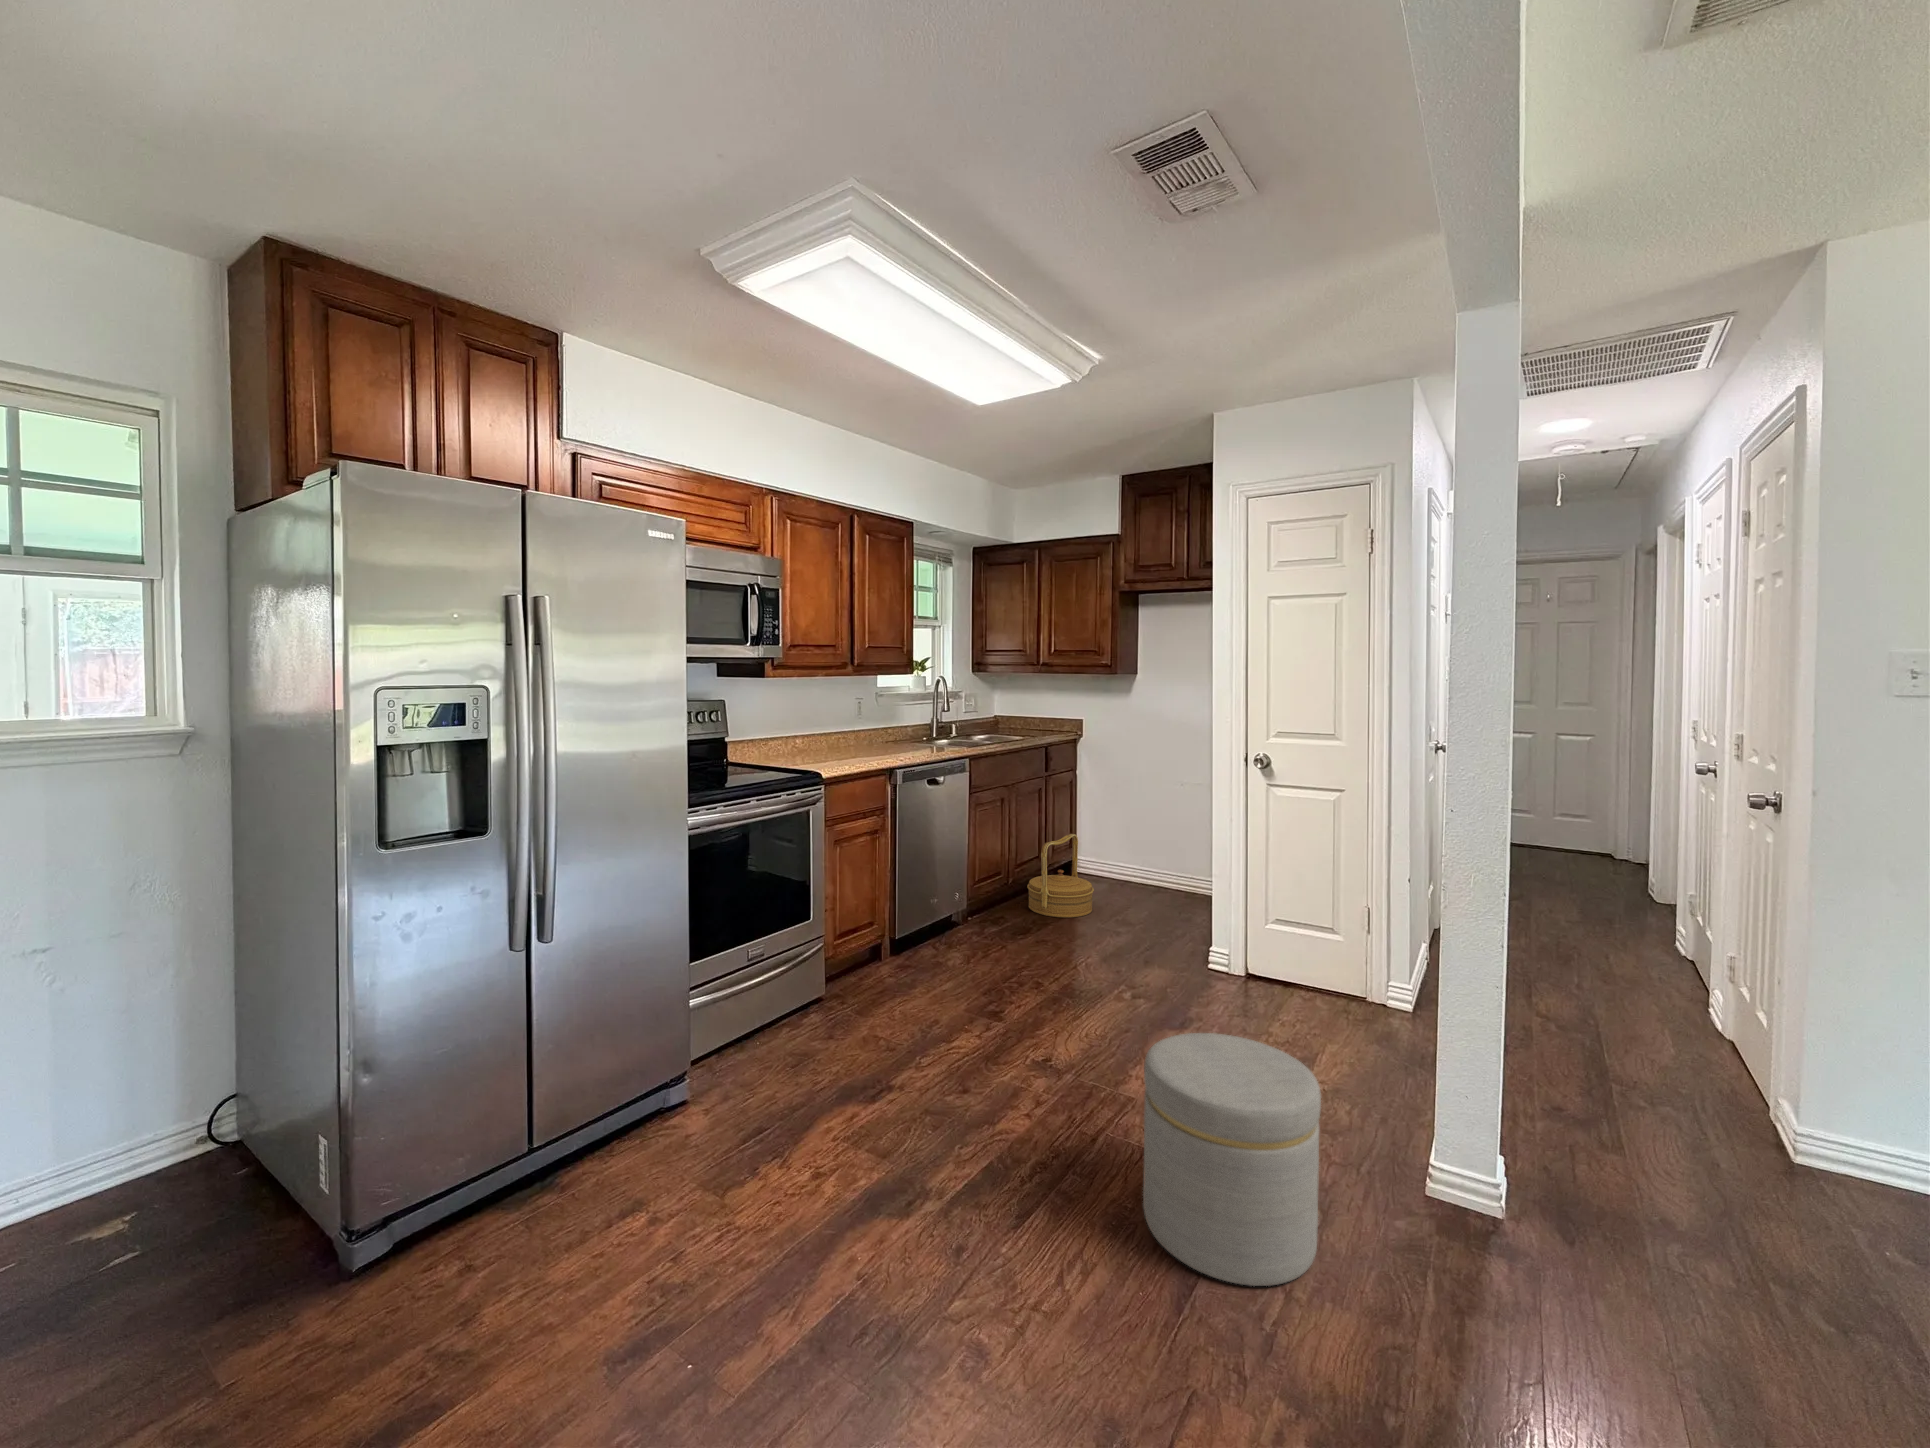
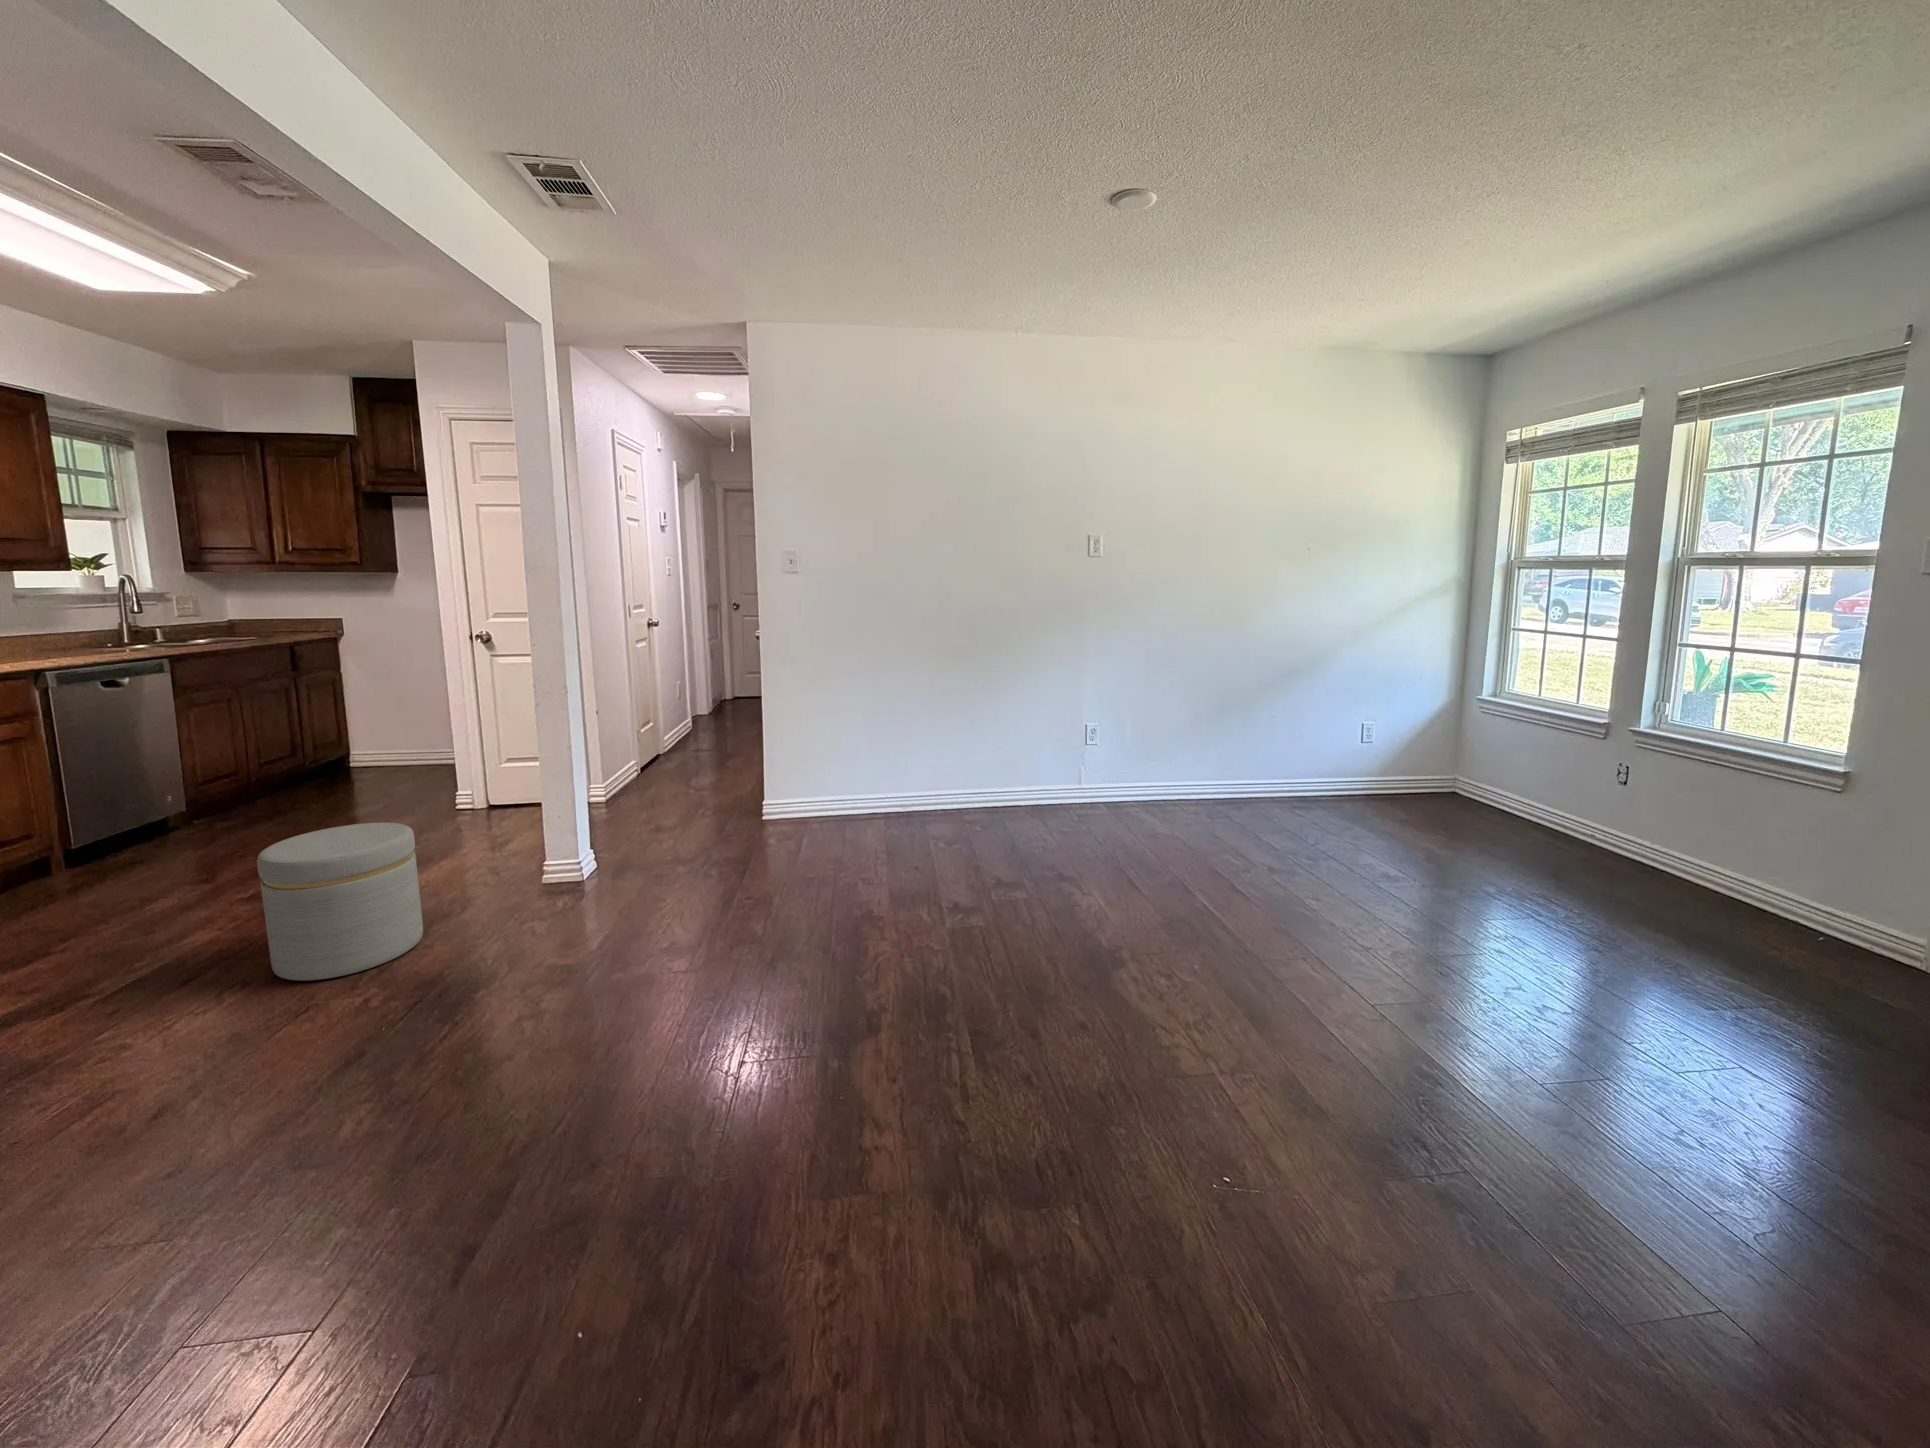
woven basket: present [1027,834,1094,918] -> none [275,724,359,802]

